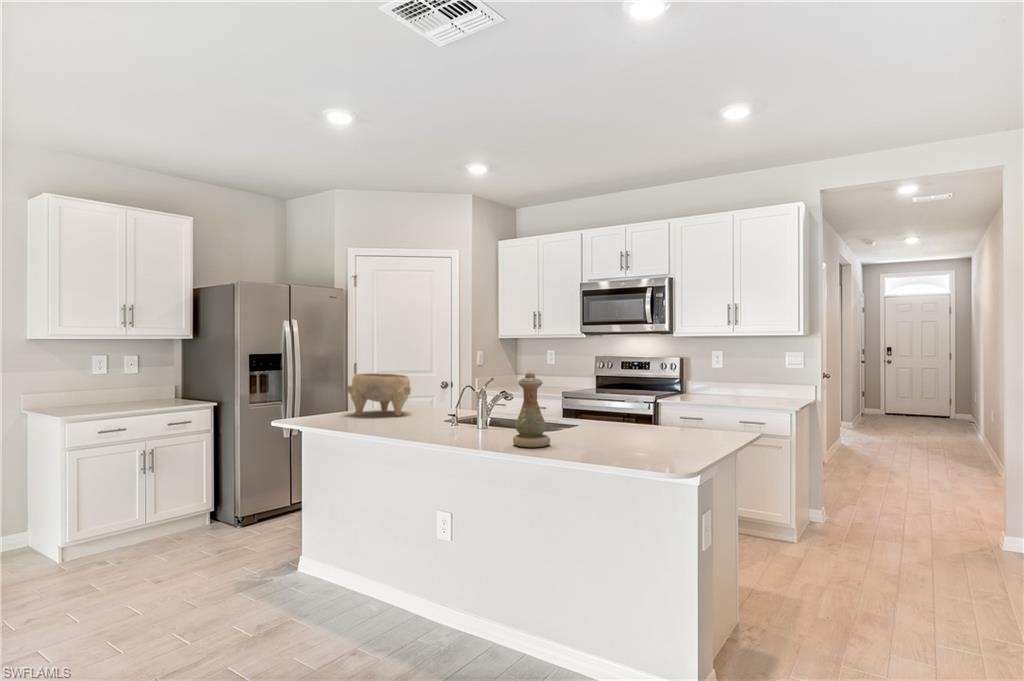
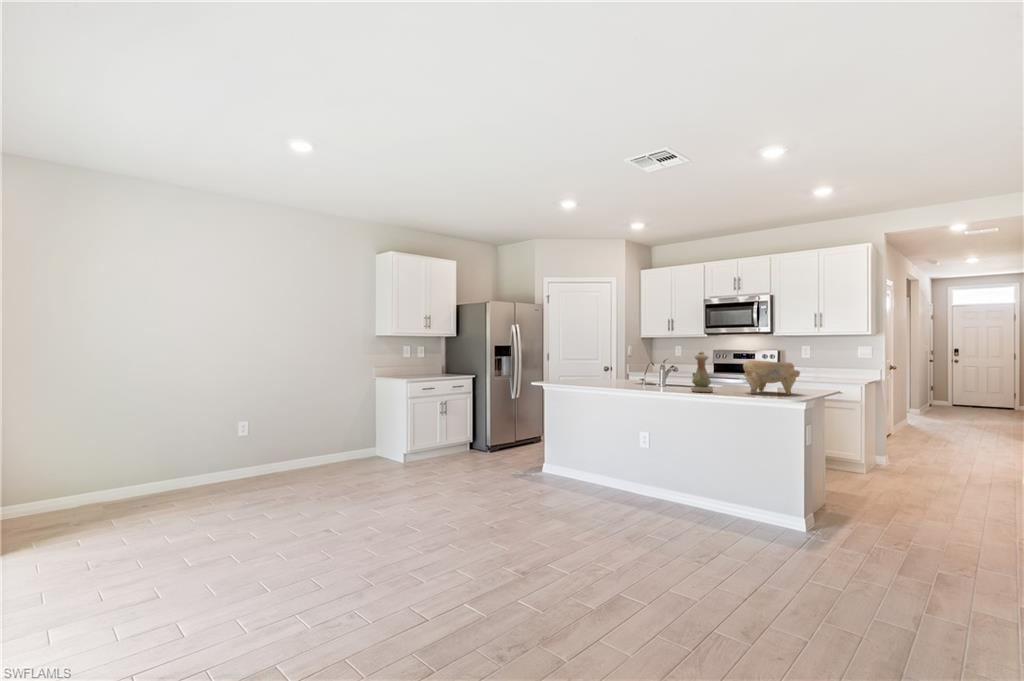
decorative bowl: present [347,373,411,416] -> present [743,360,800,394]

